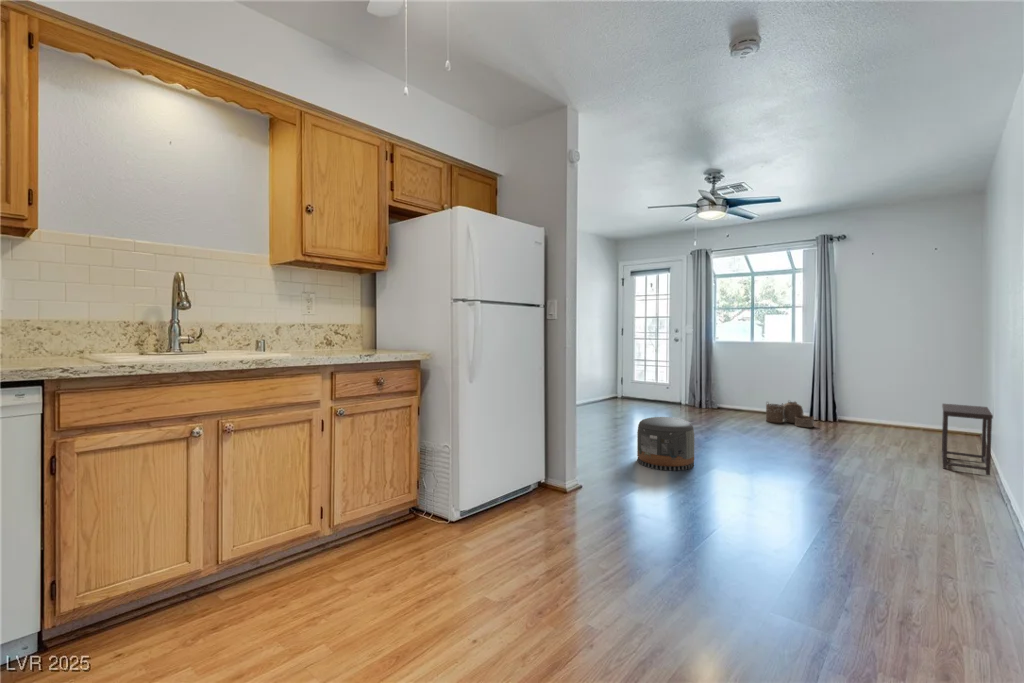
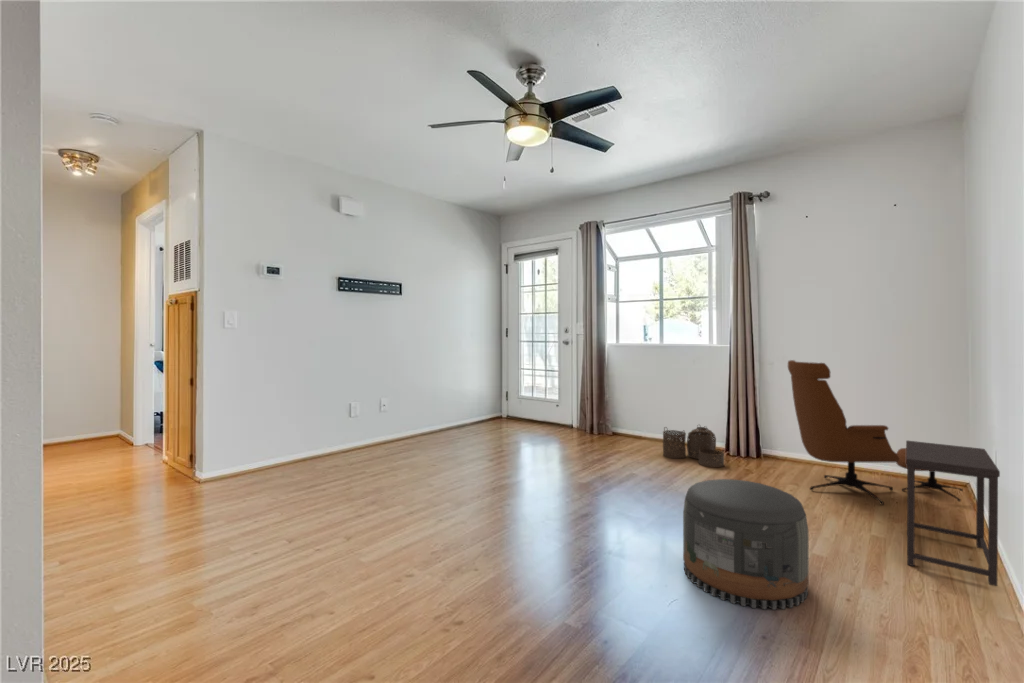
lounge chair: none [863,355,982,445] -> present [788,360,963,505]
pouf: present [637,417,695,471] -> present [683,479,809,610]

